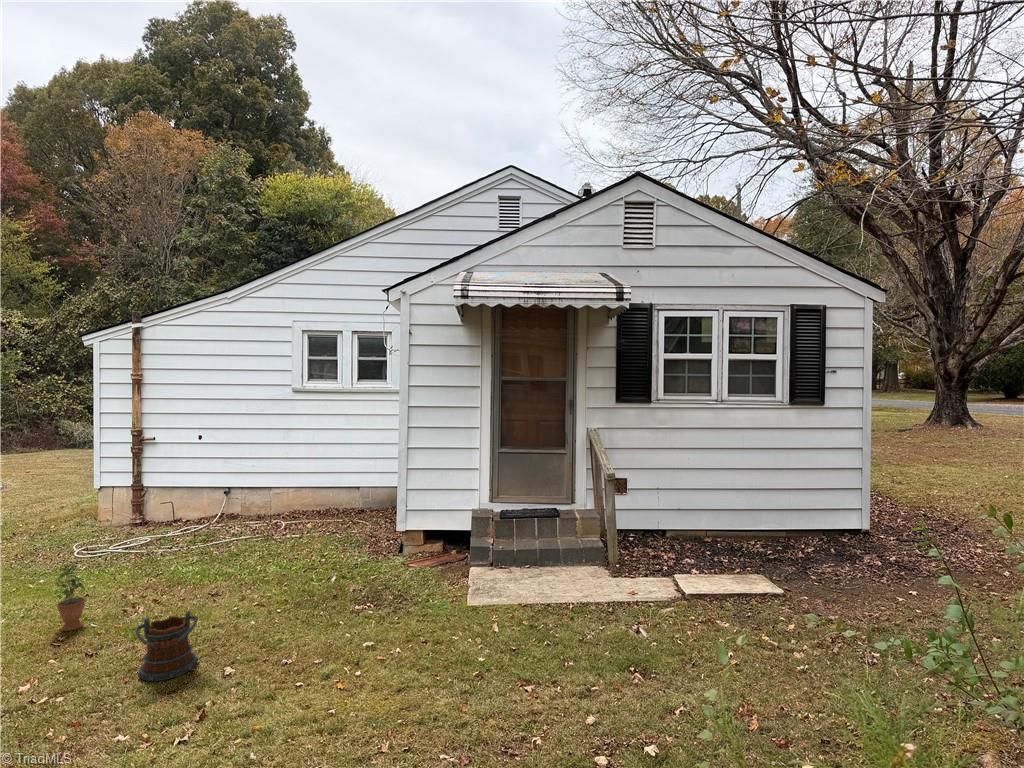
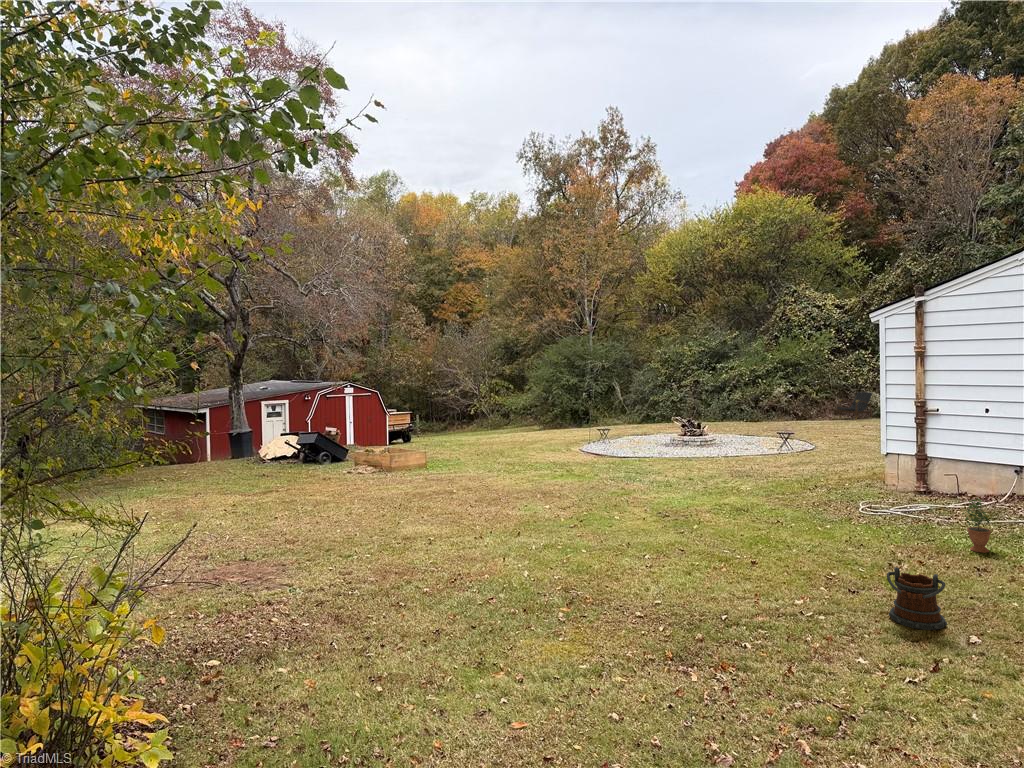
lounge chair: none [23,423,68,455] -> present [837,392,872,420]
potted plant: present [55,562,85,631] -> present [963,497,991,553]

